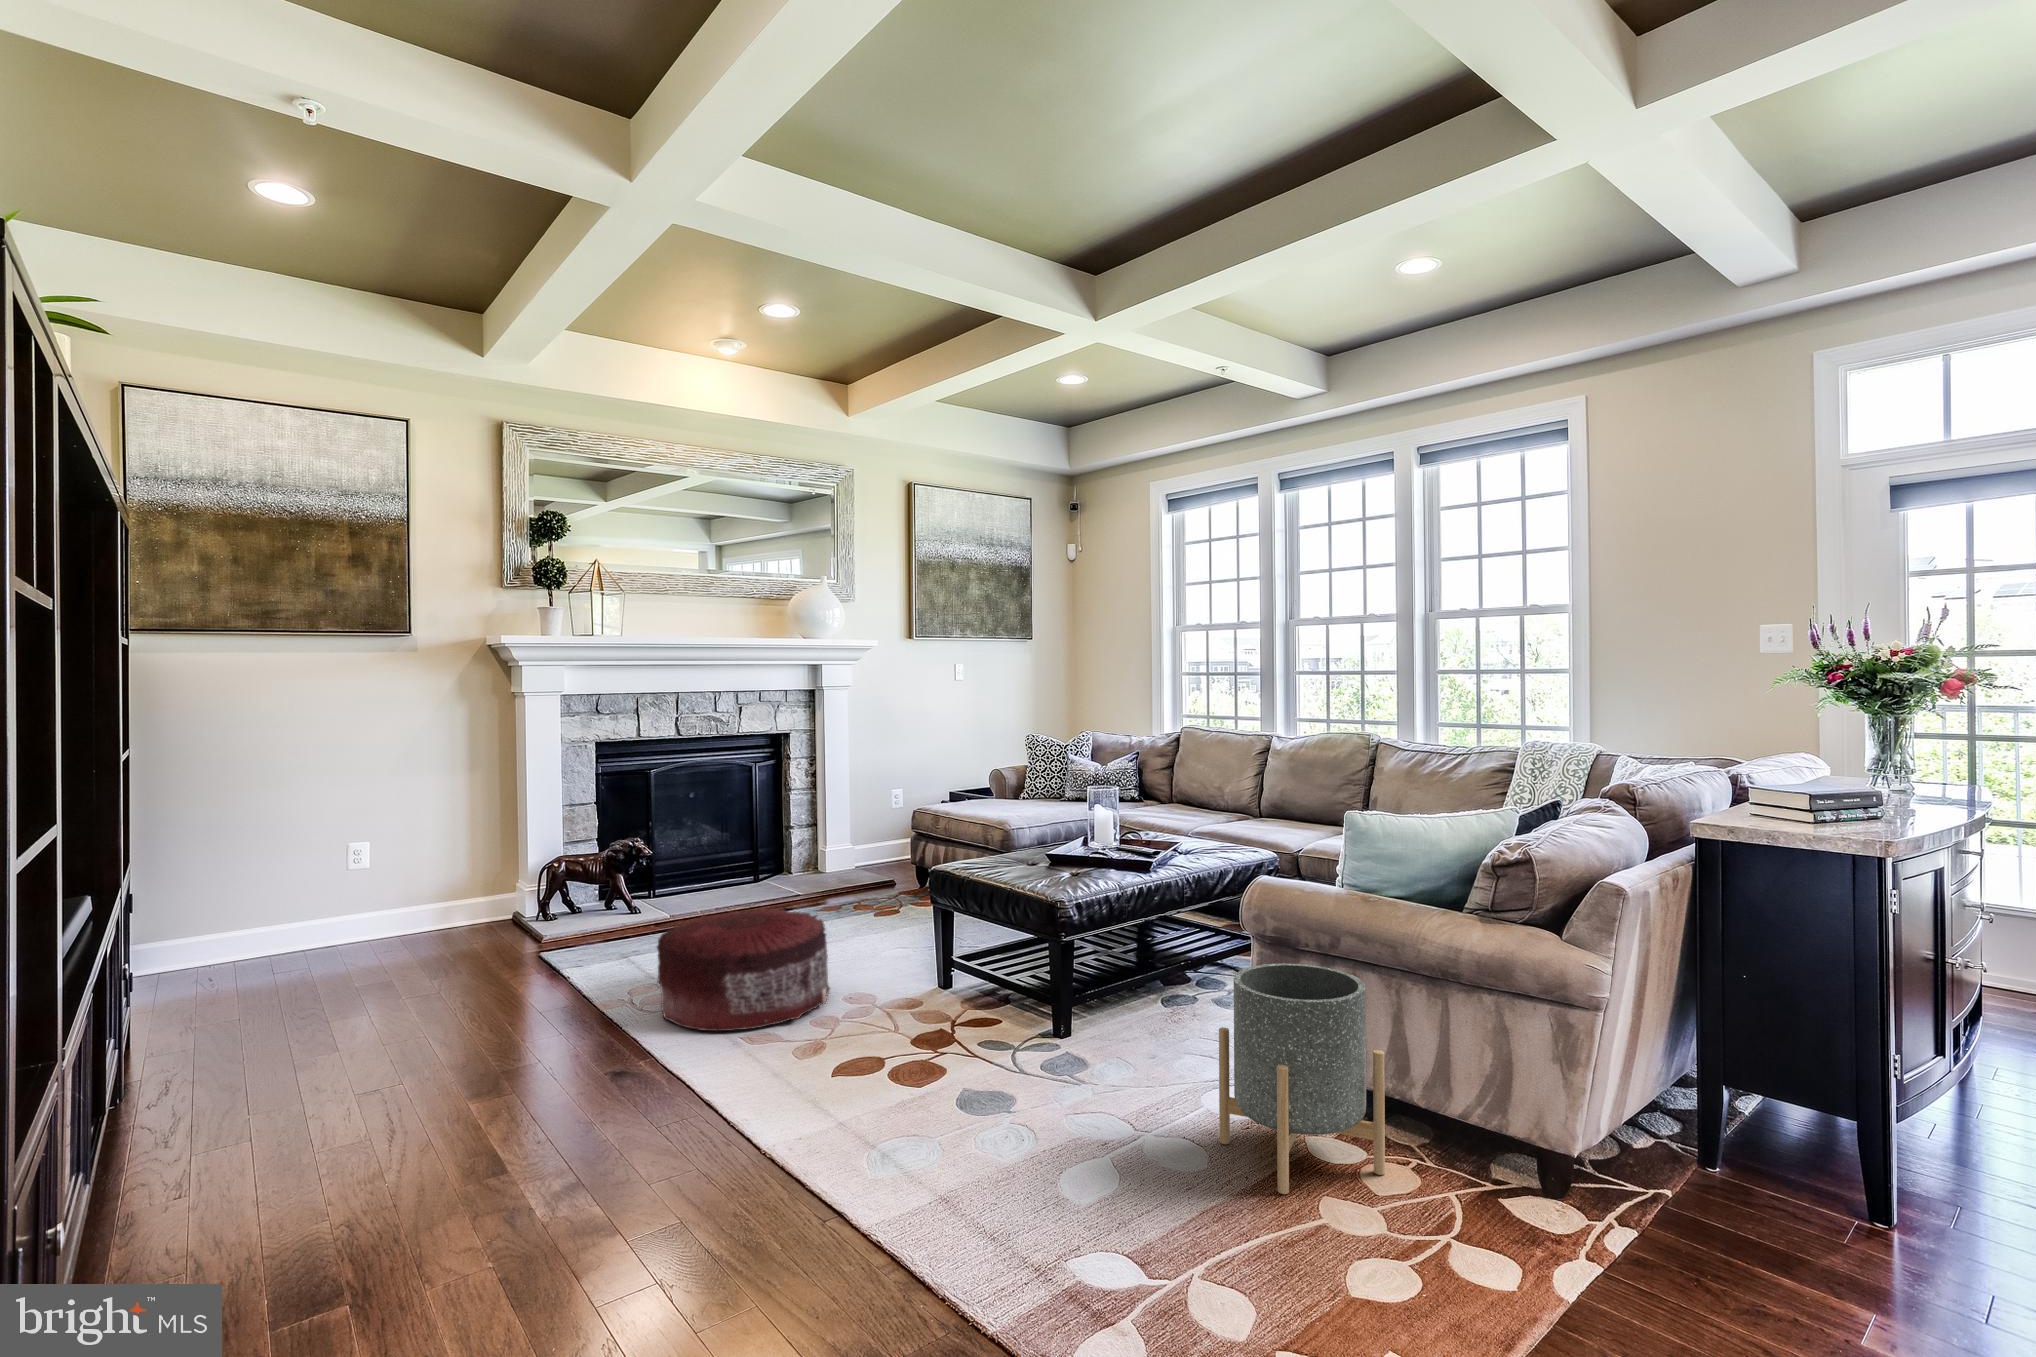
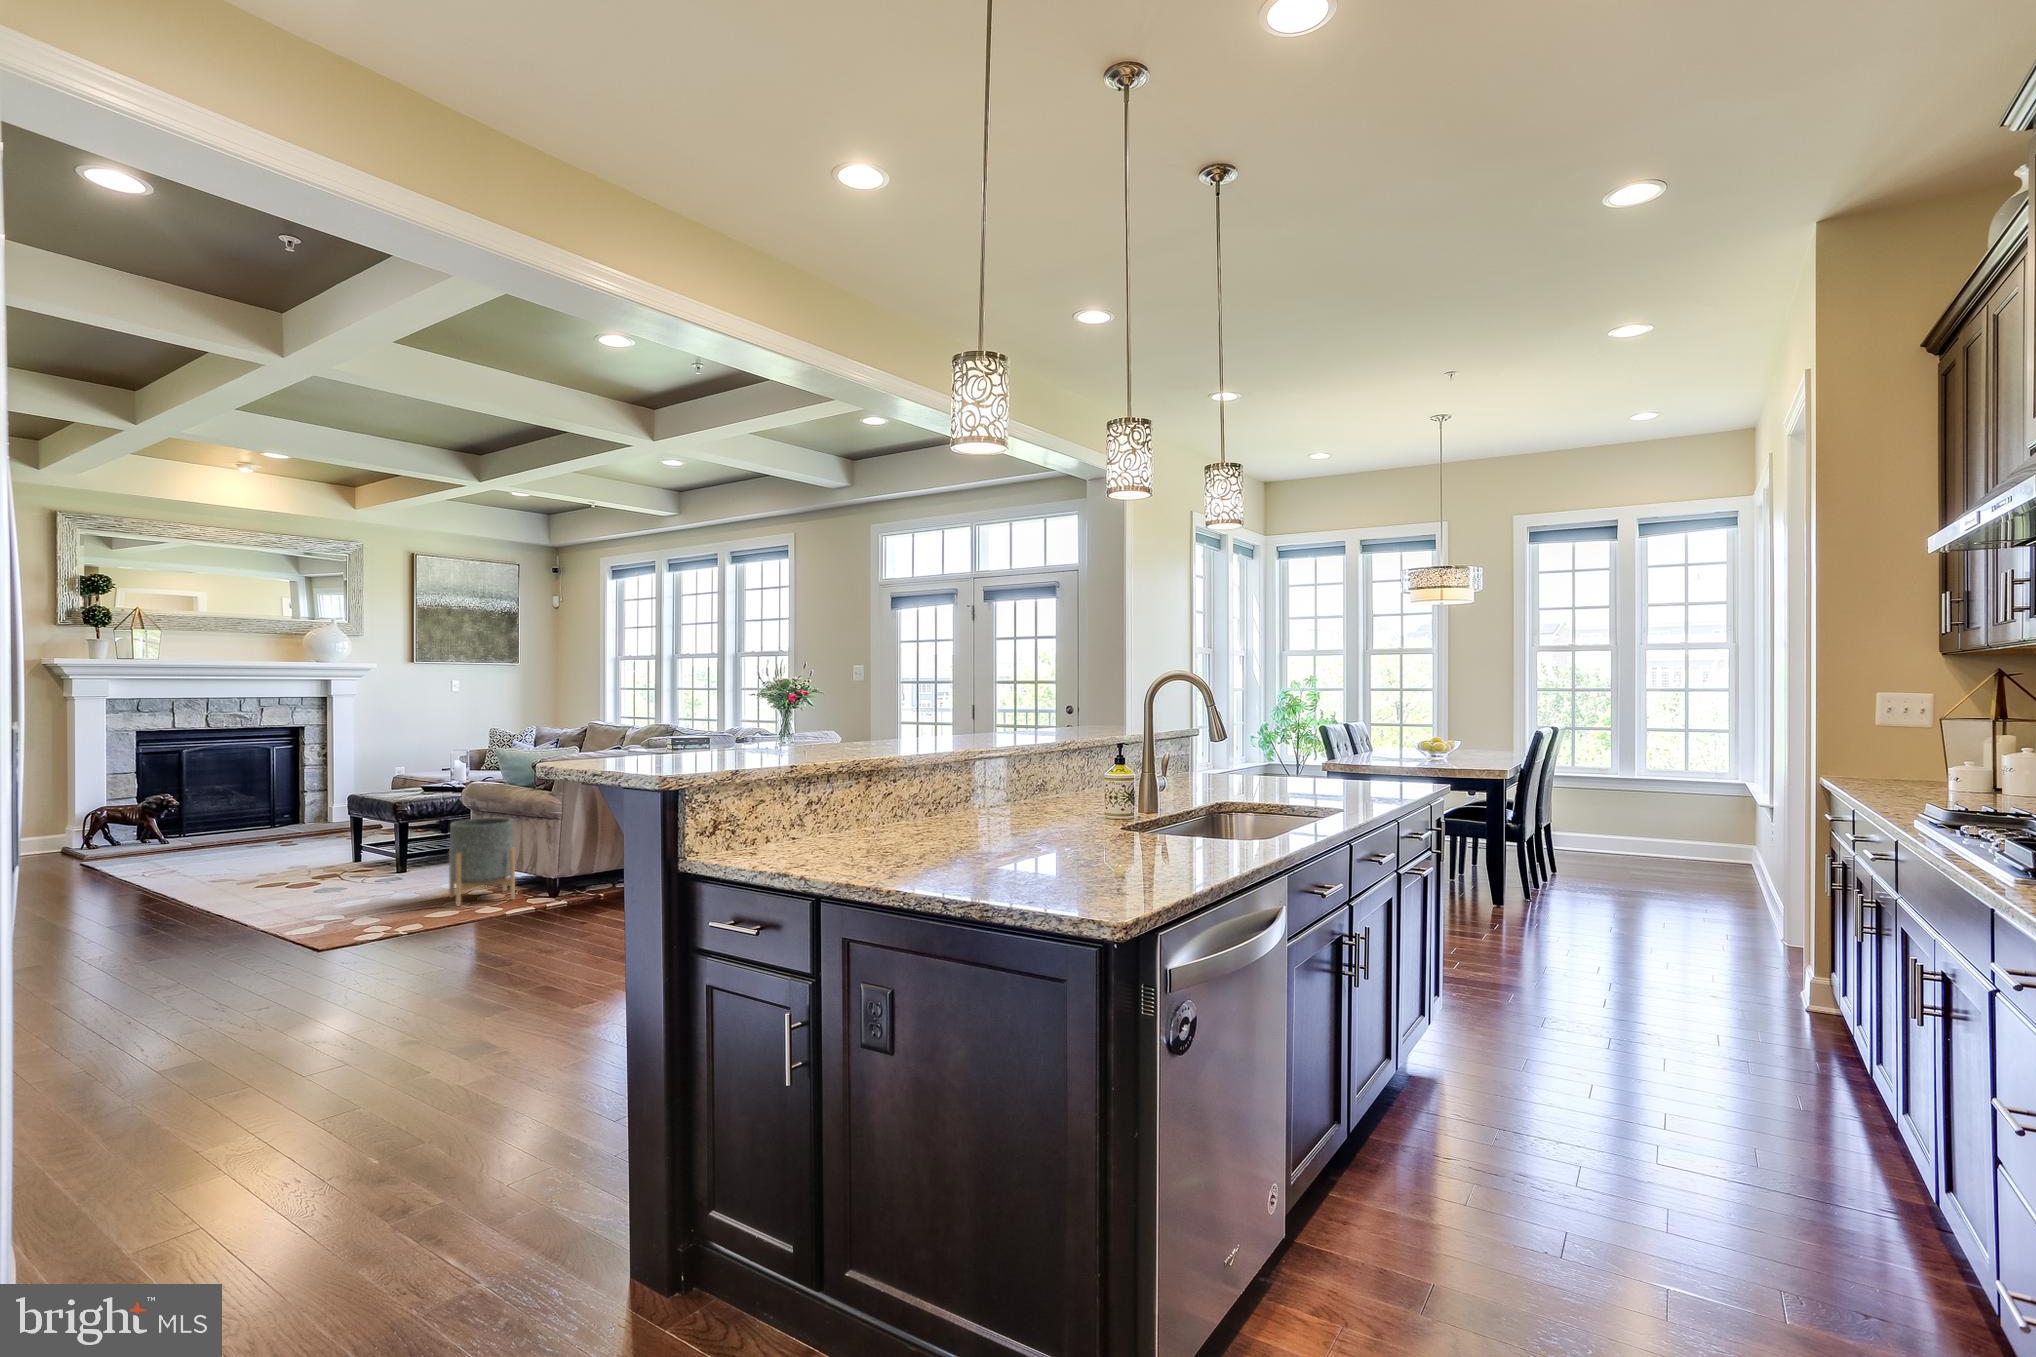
pouf: present [657,908,830,1031] -> none [160,823,286,884]

